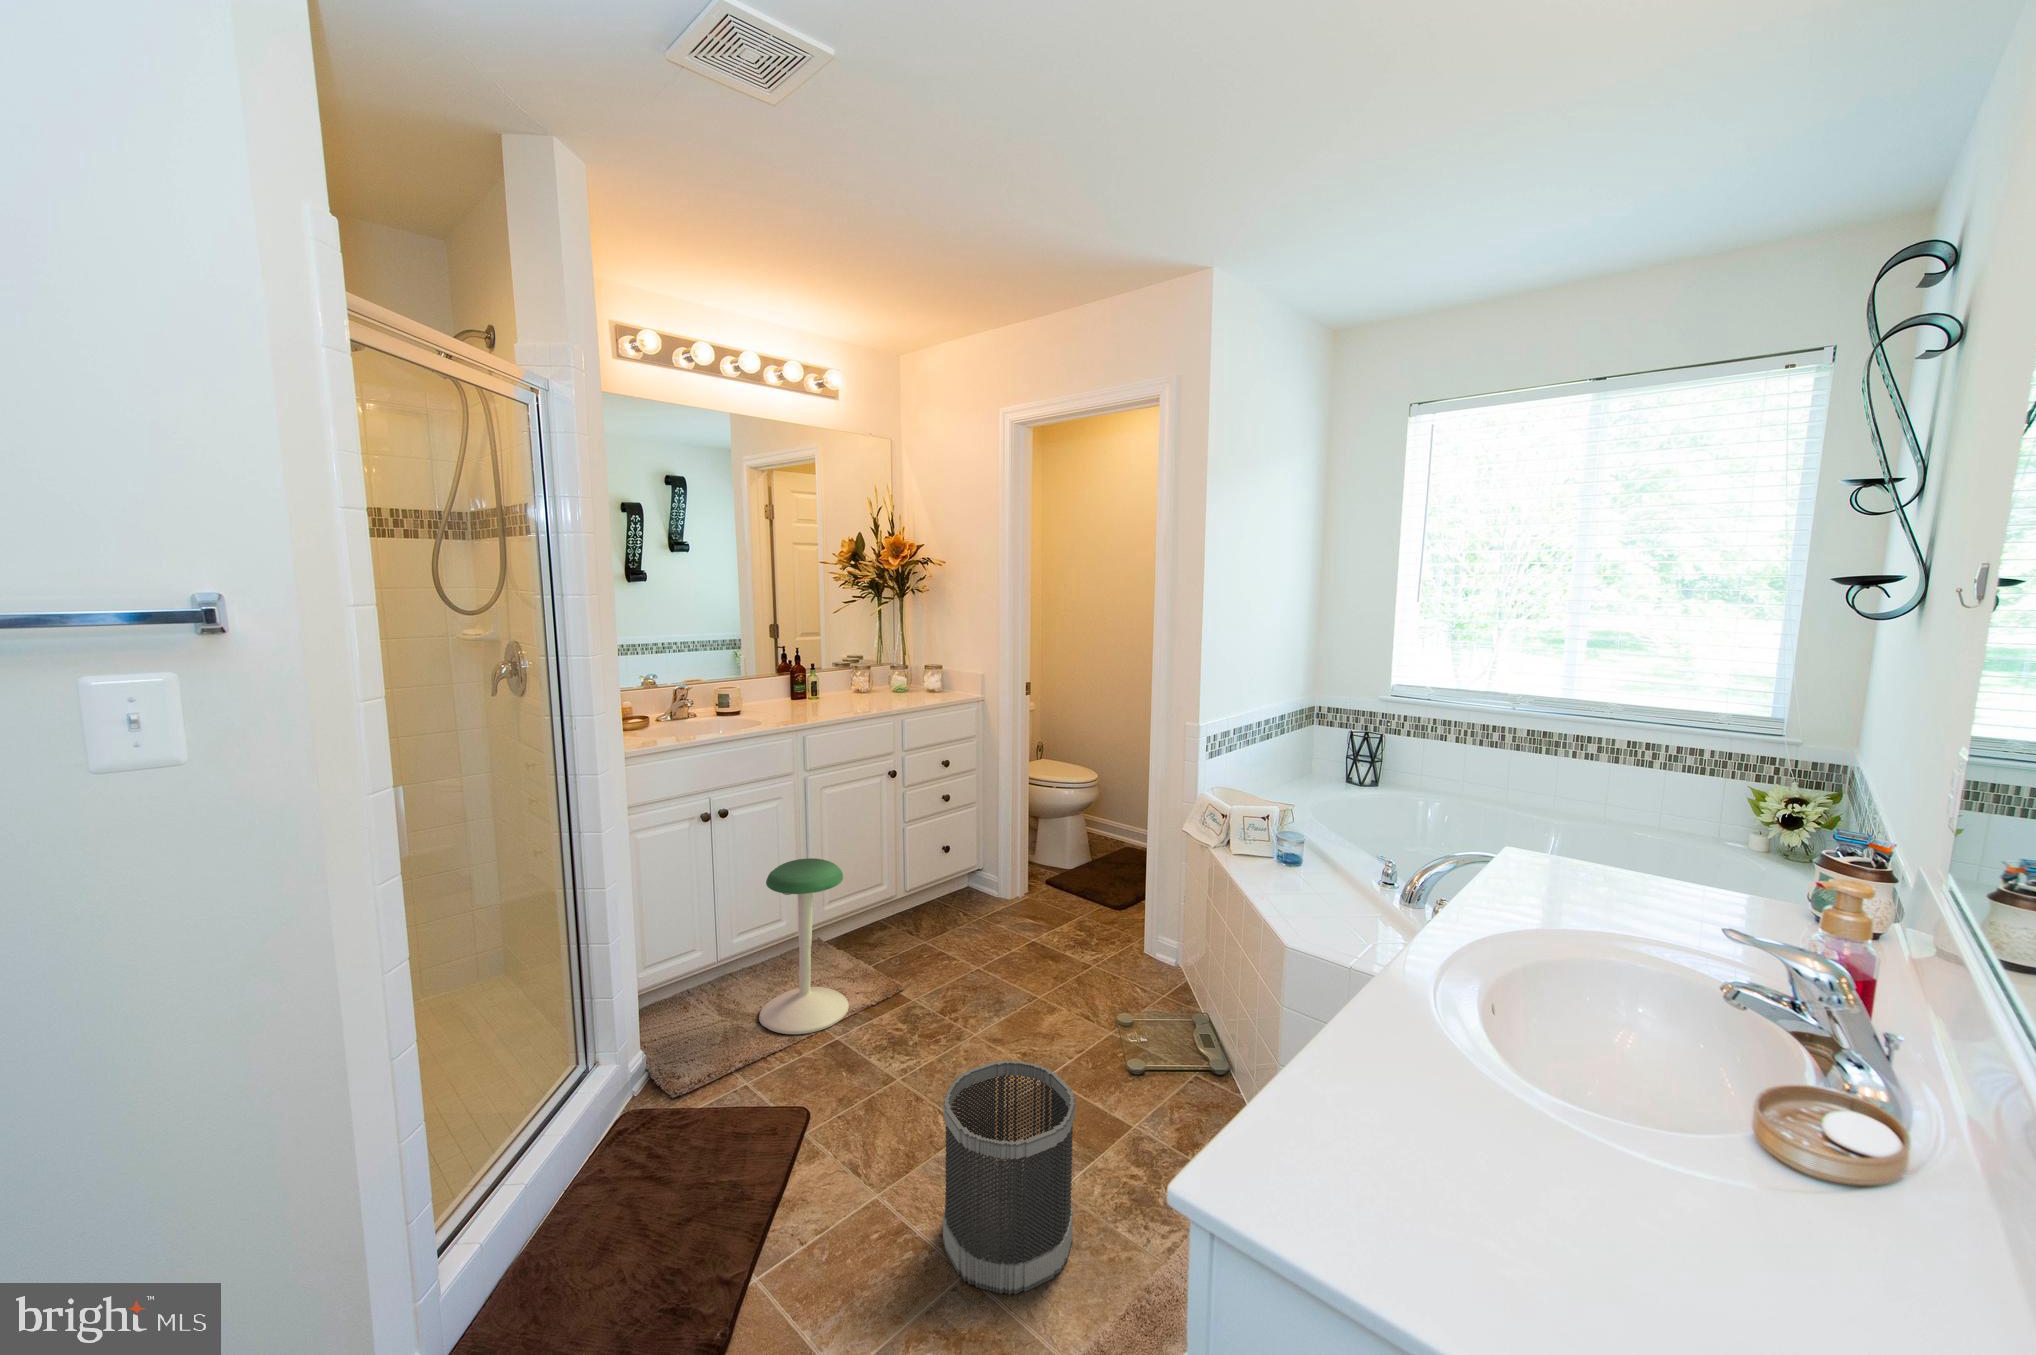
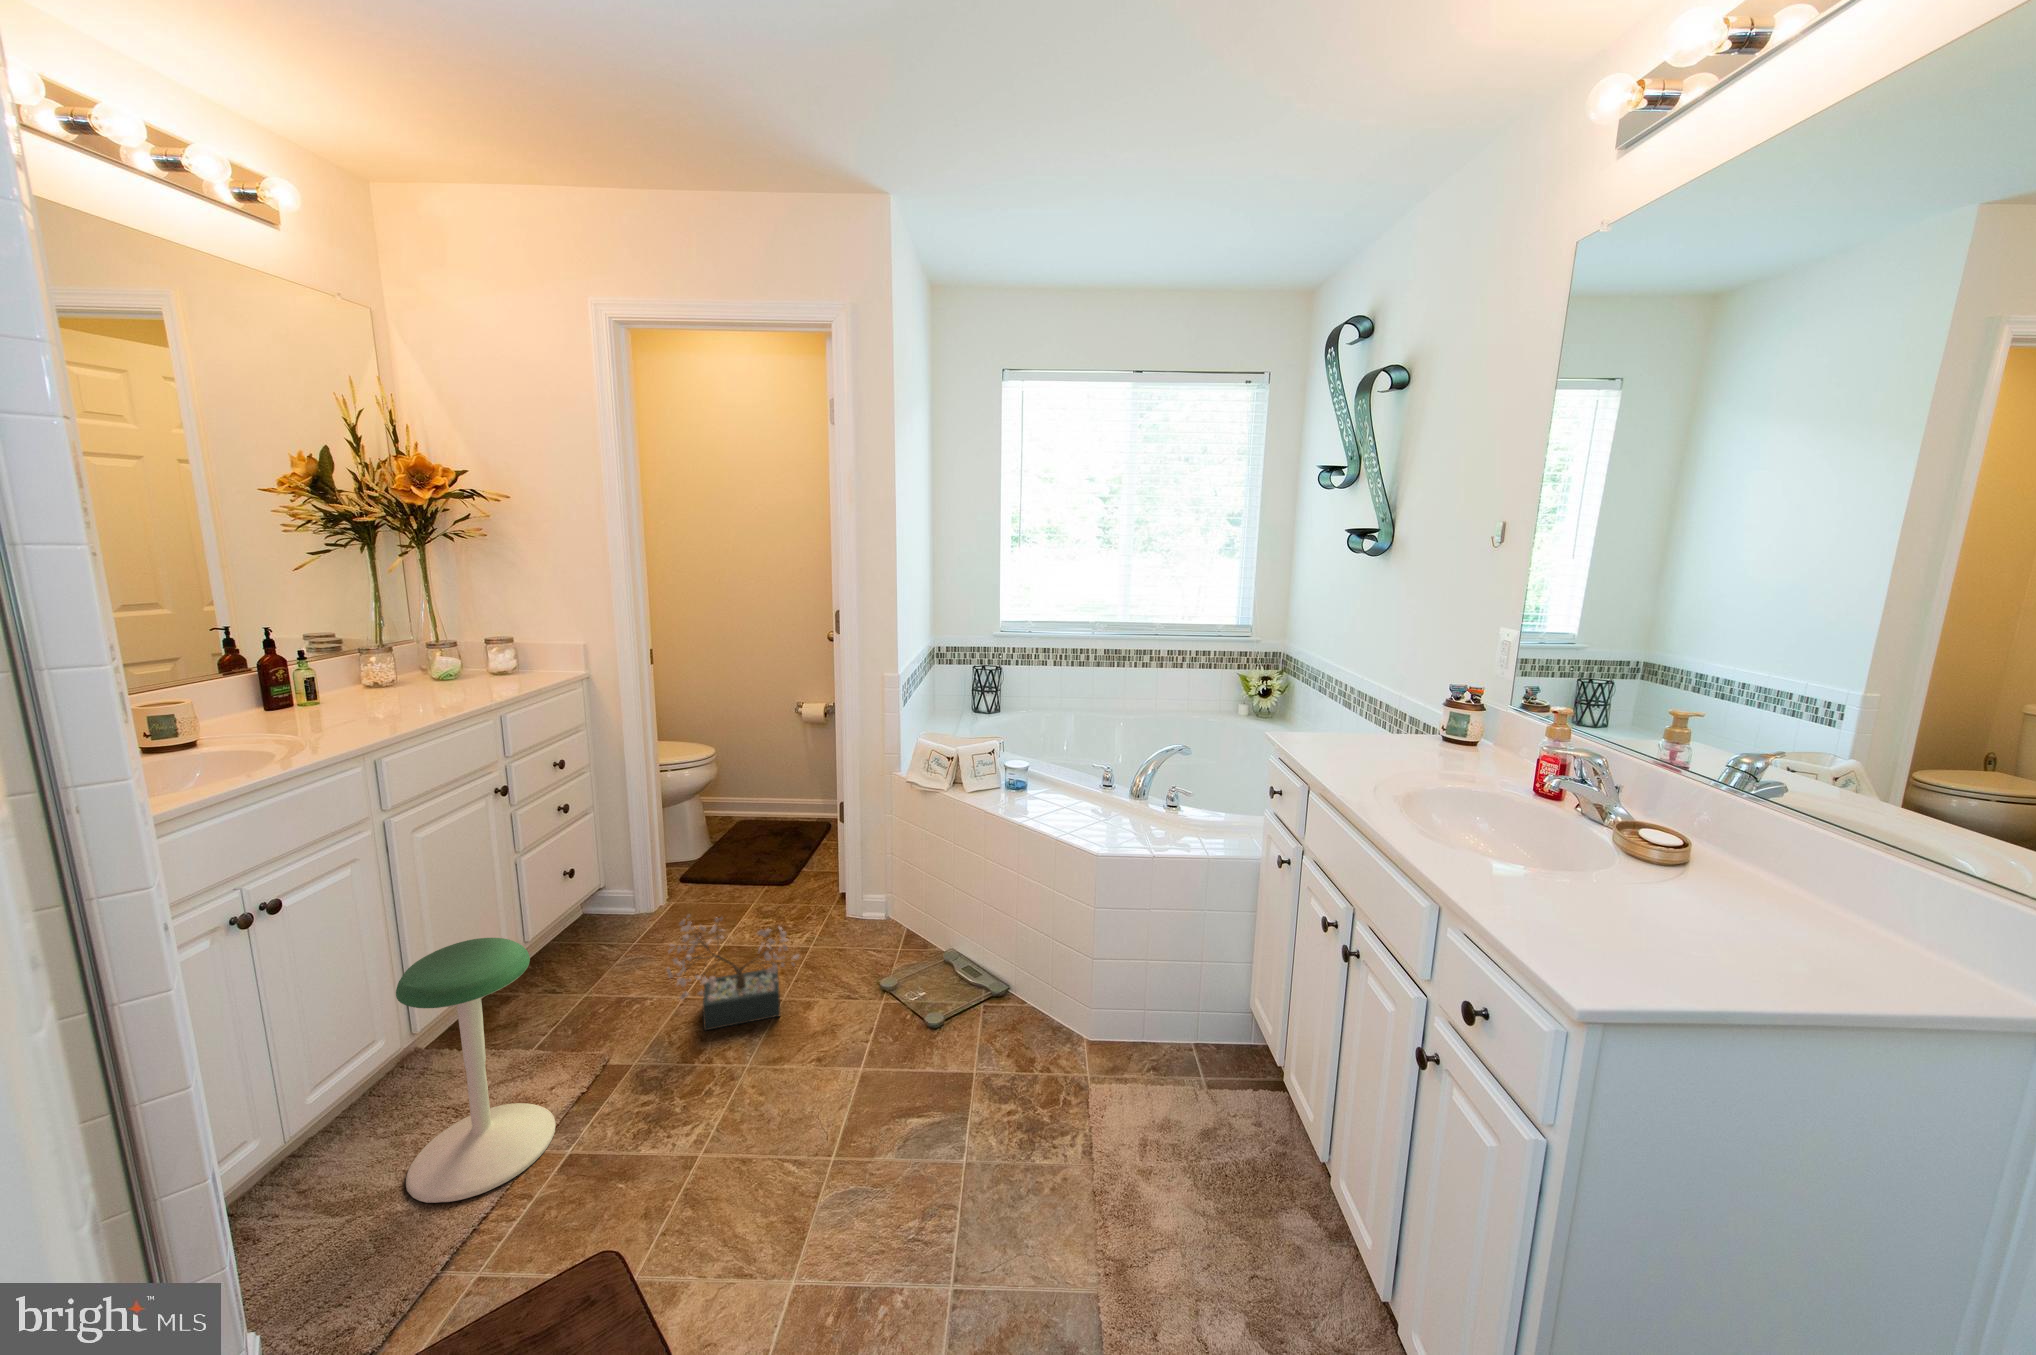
decorative plant: none [948,897,1054,1011] -> present [667,915,799,1030]
wastebasket: present [943,1060,1075,1295] -> none [890,1051,1028,1295]

